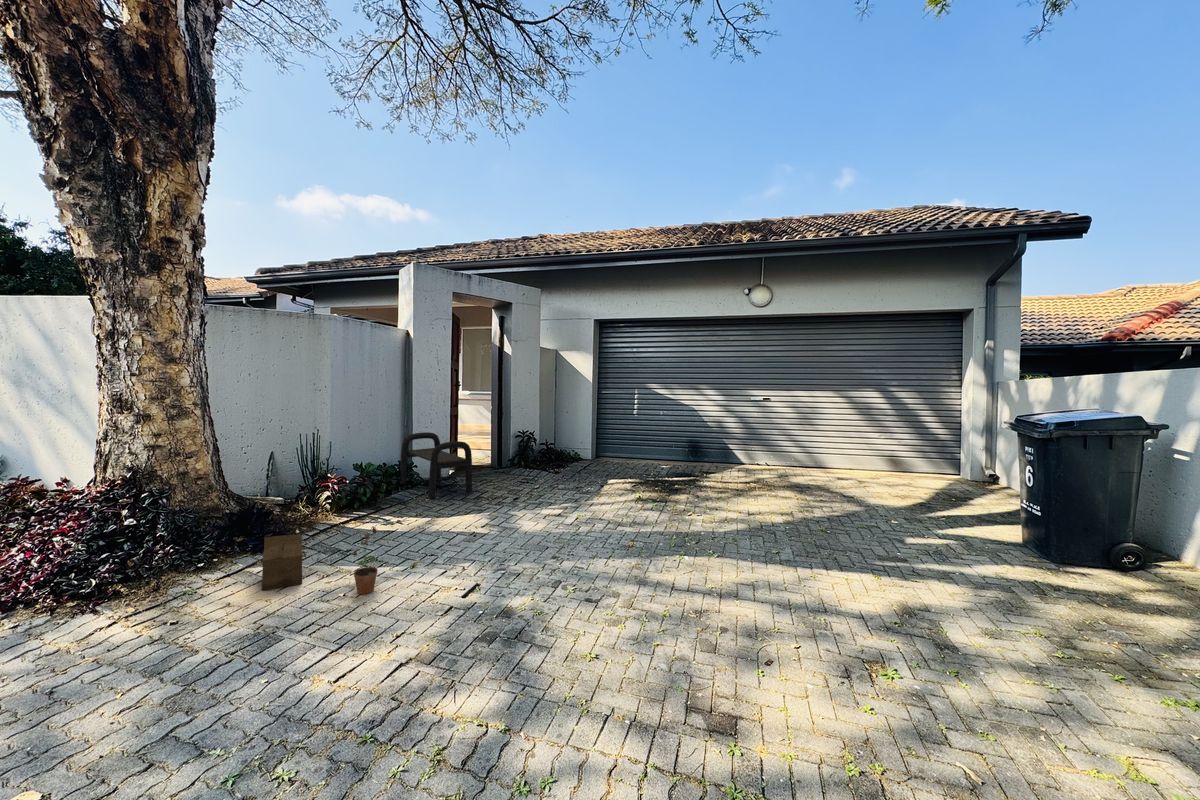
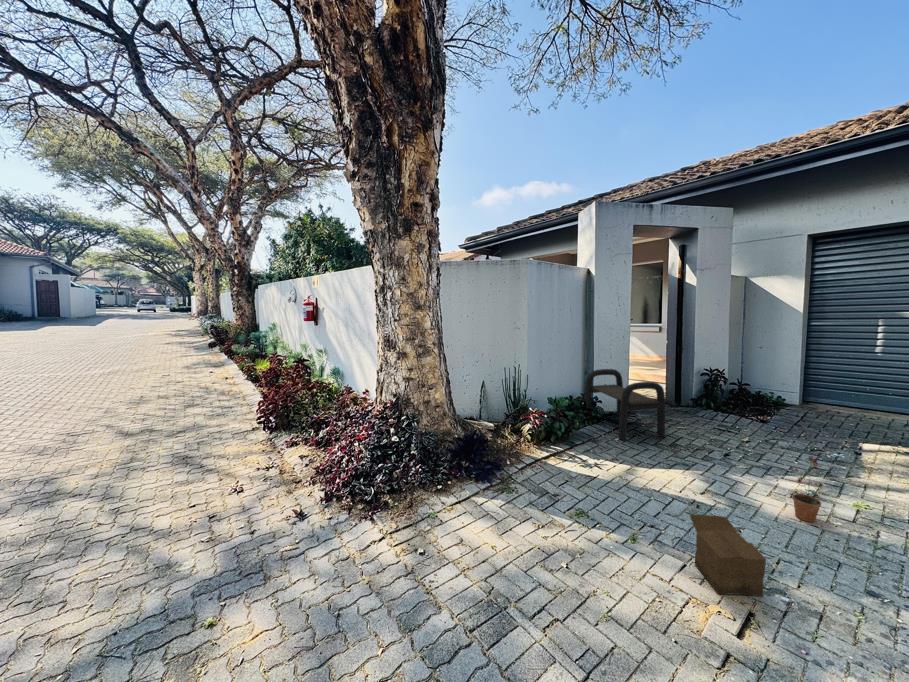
potted plant: present [353,527,378,594] -> present [791,456,821,522]
cardboard box: present [262,535,302,590] -> present [690,515,766,596]

